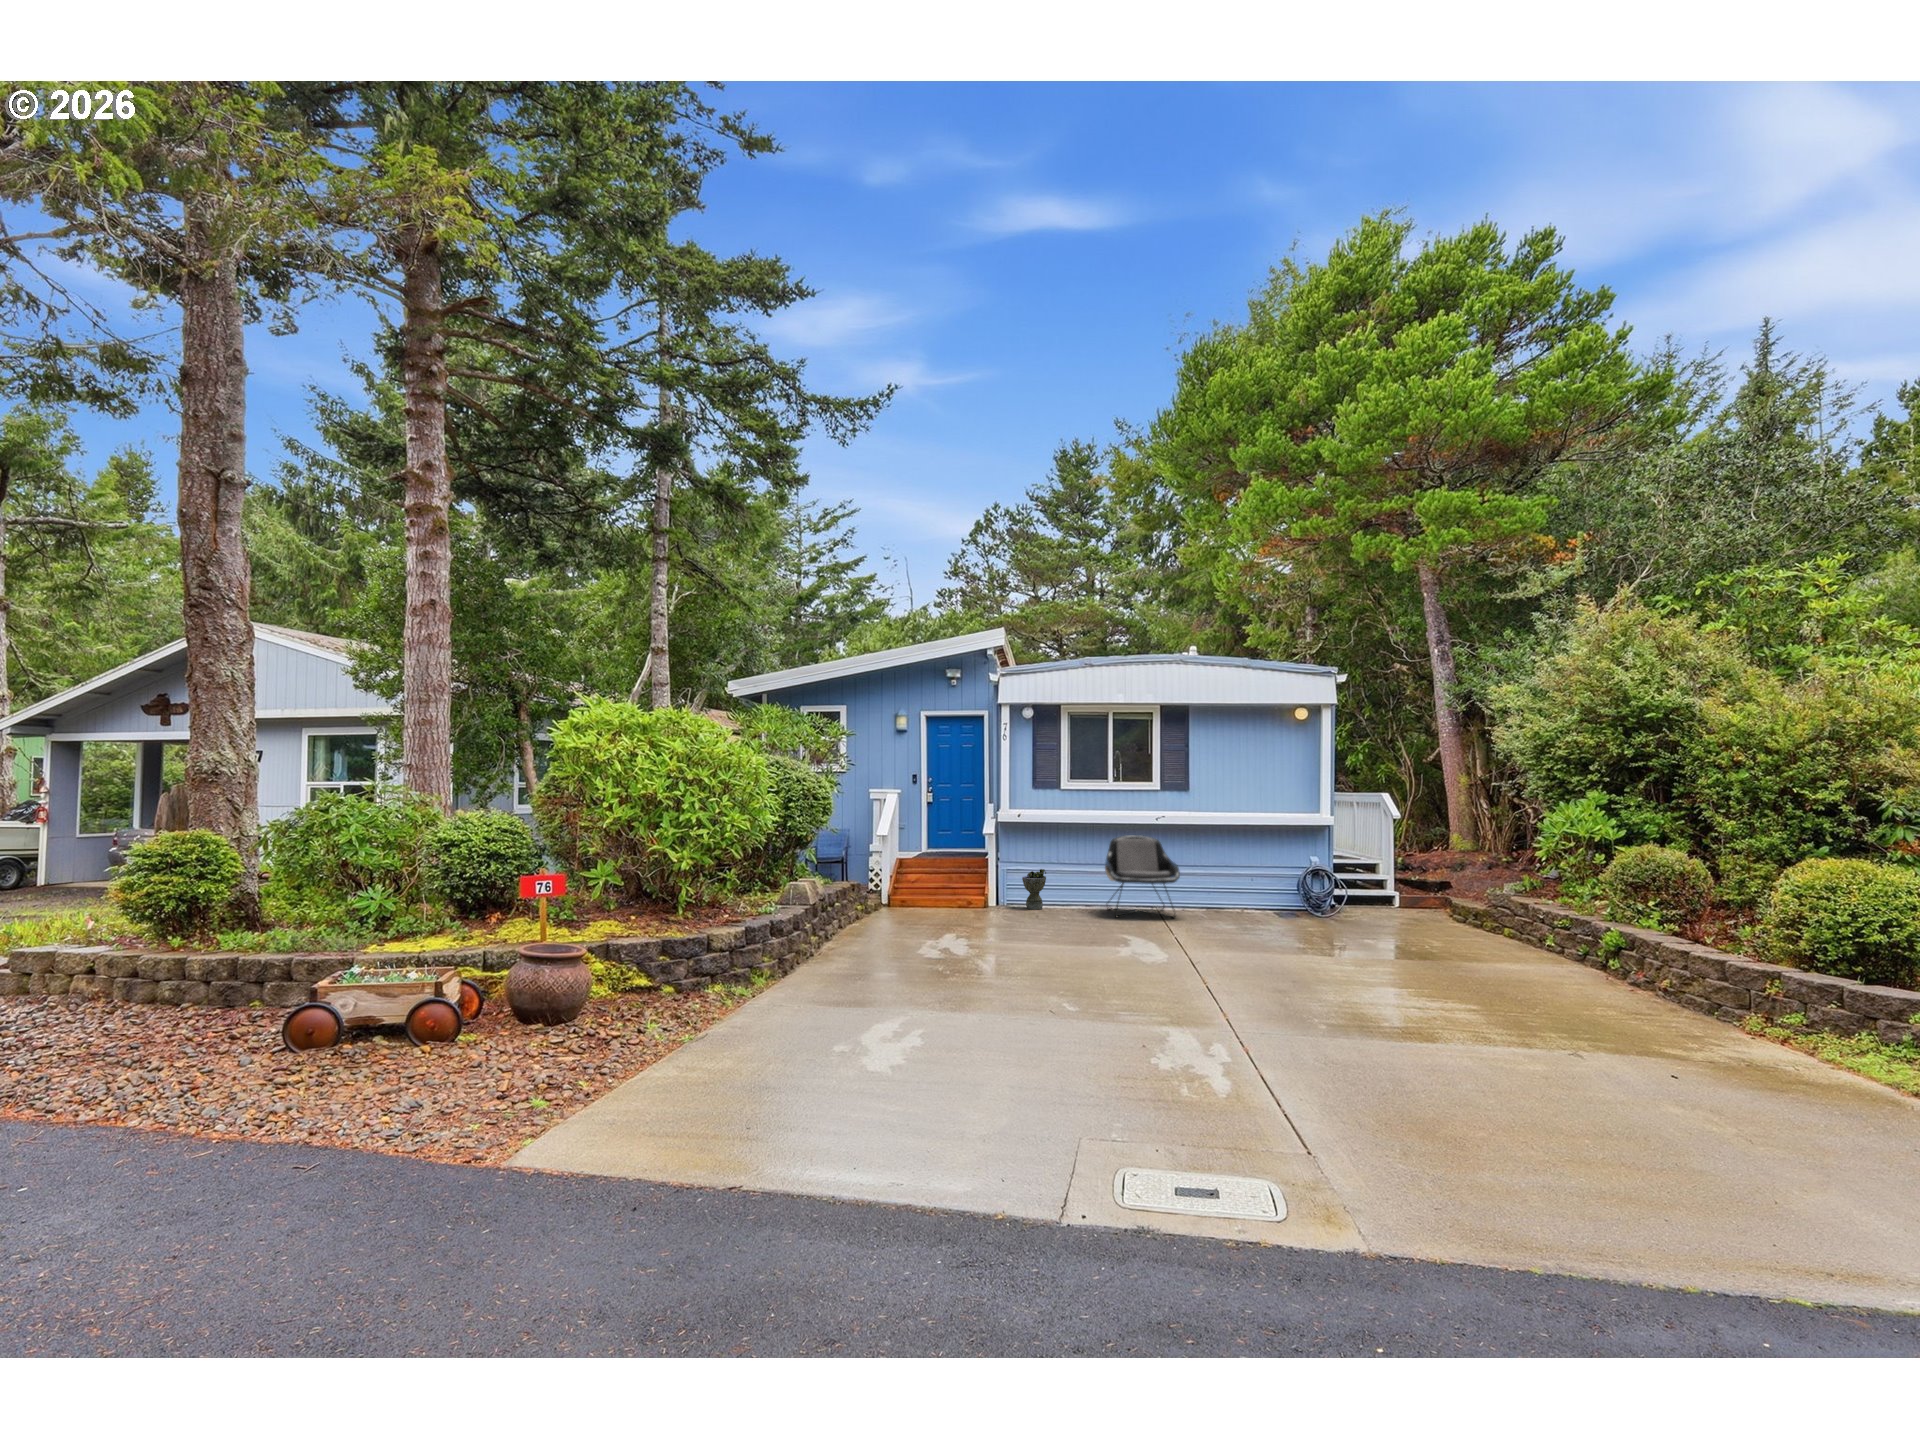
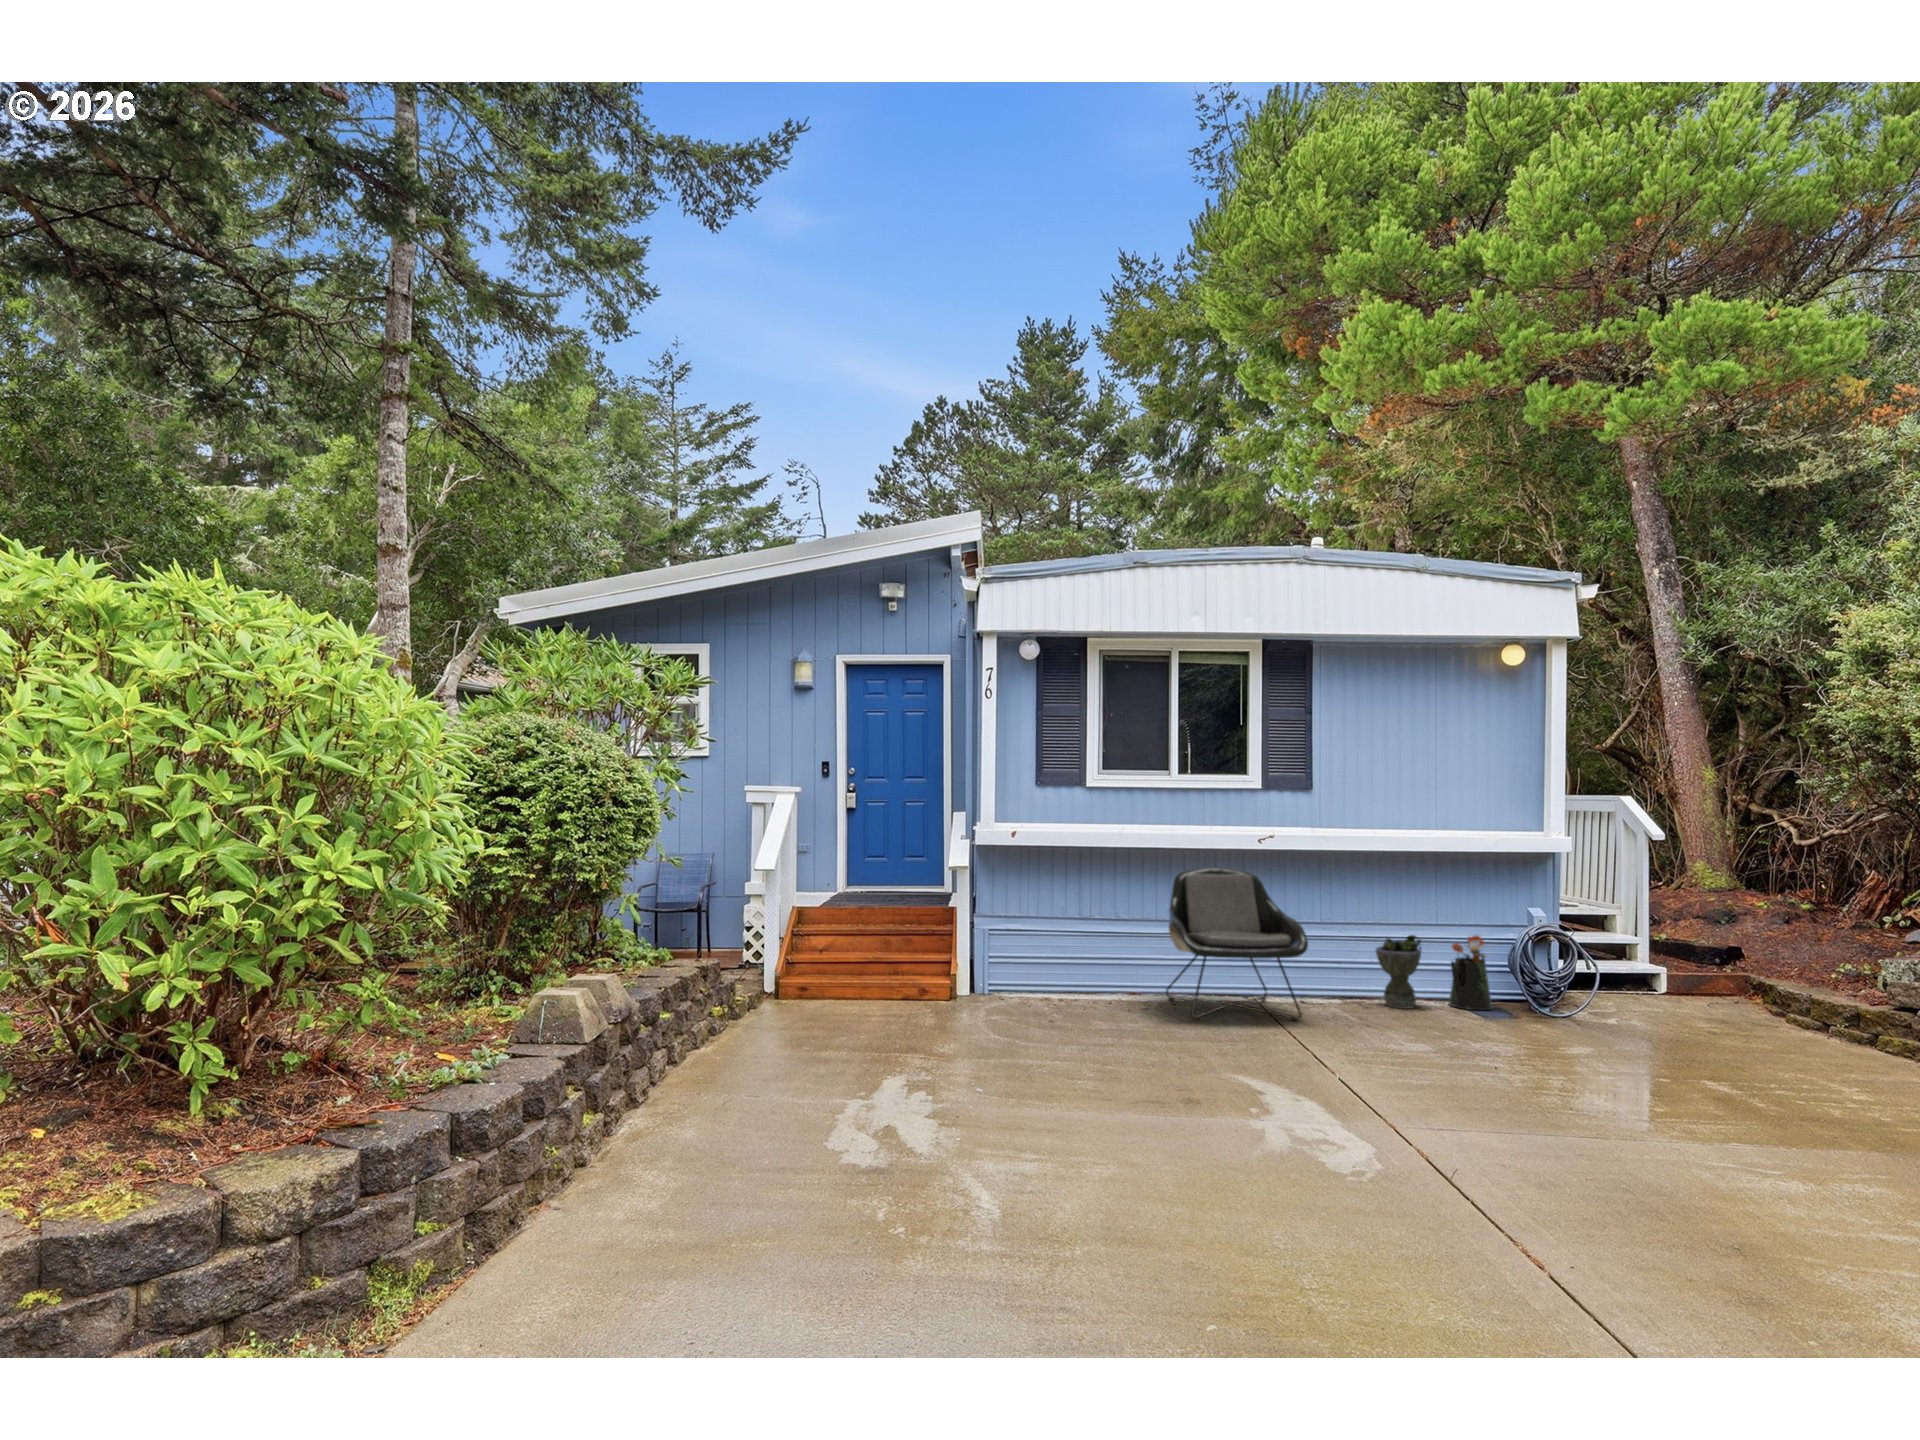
planter: present [1022,869,1046,910] -> present [1376,935,1421,1009]
watering can: none [1268,873,1295,916] -> present [1448,935,1494,1010]

